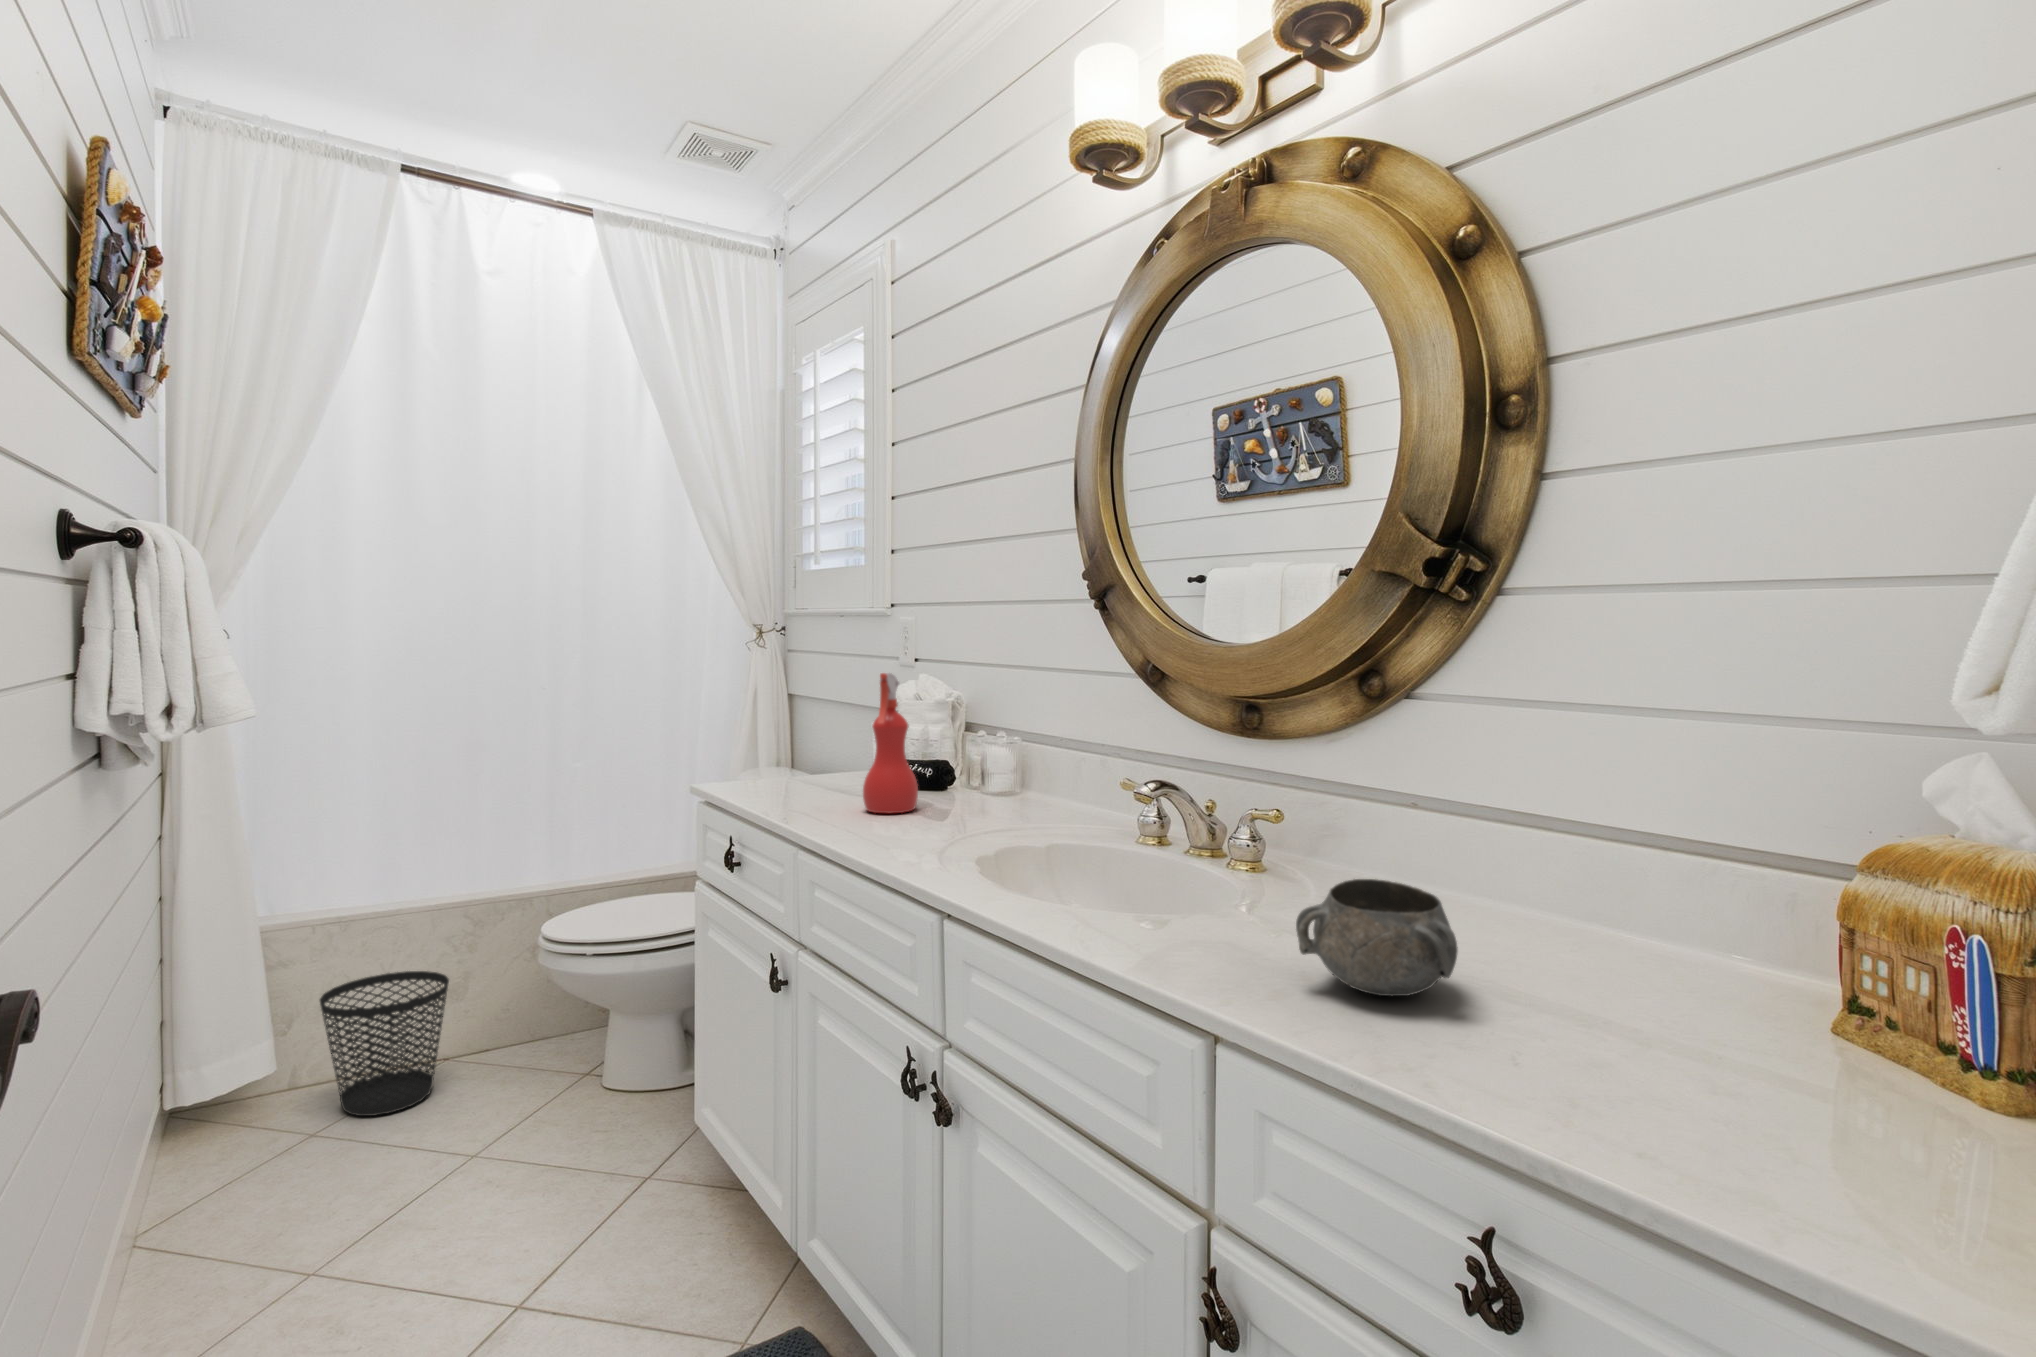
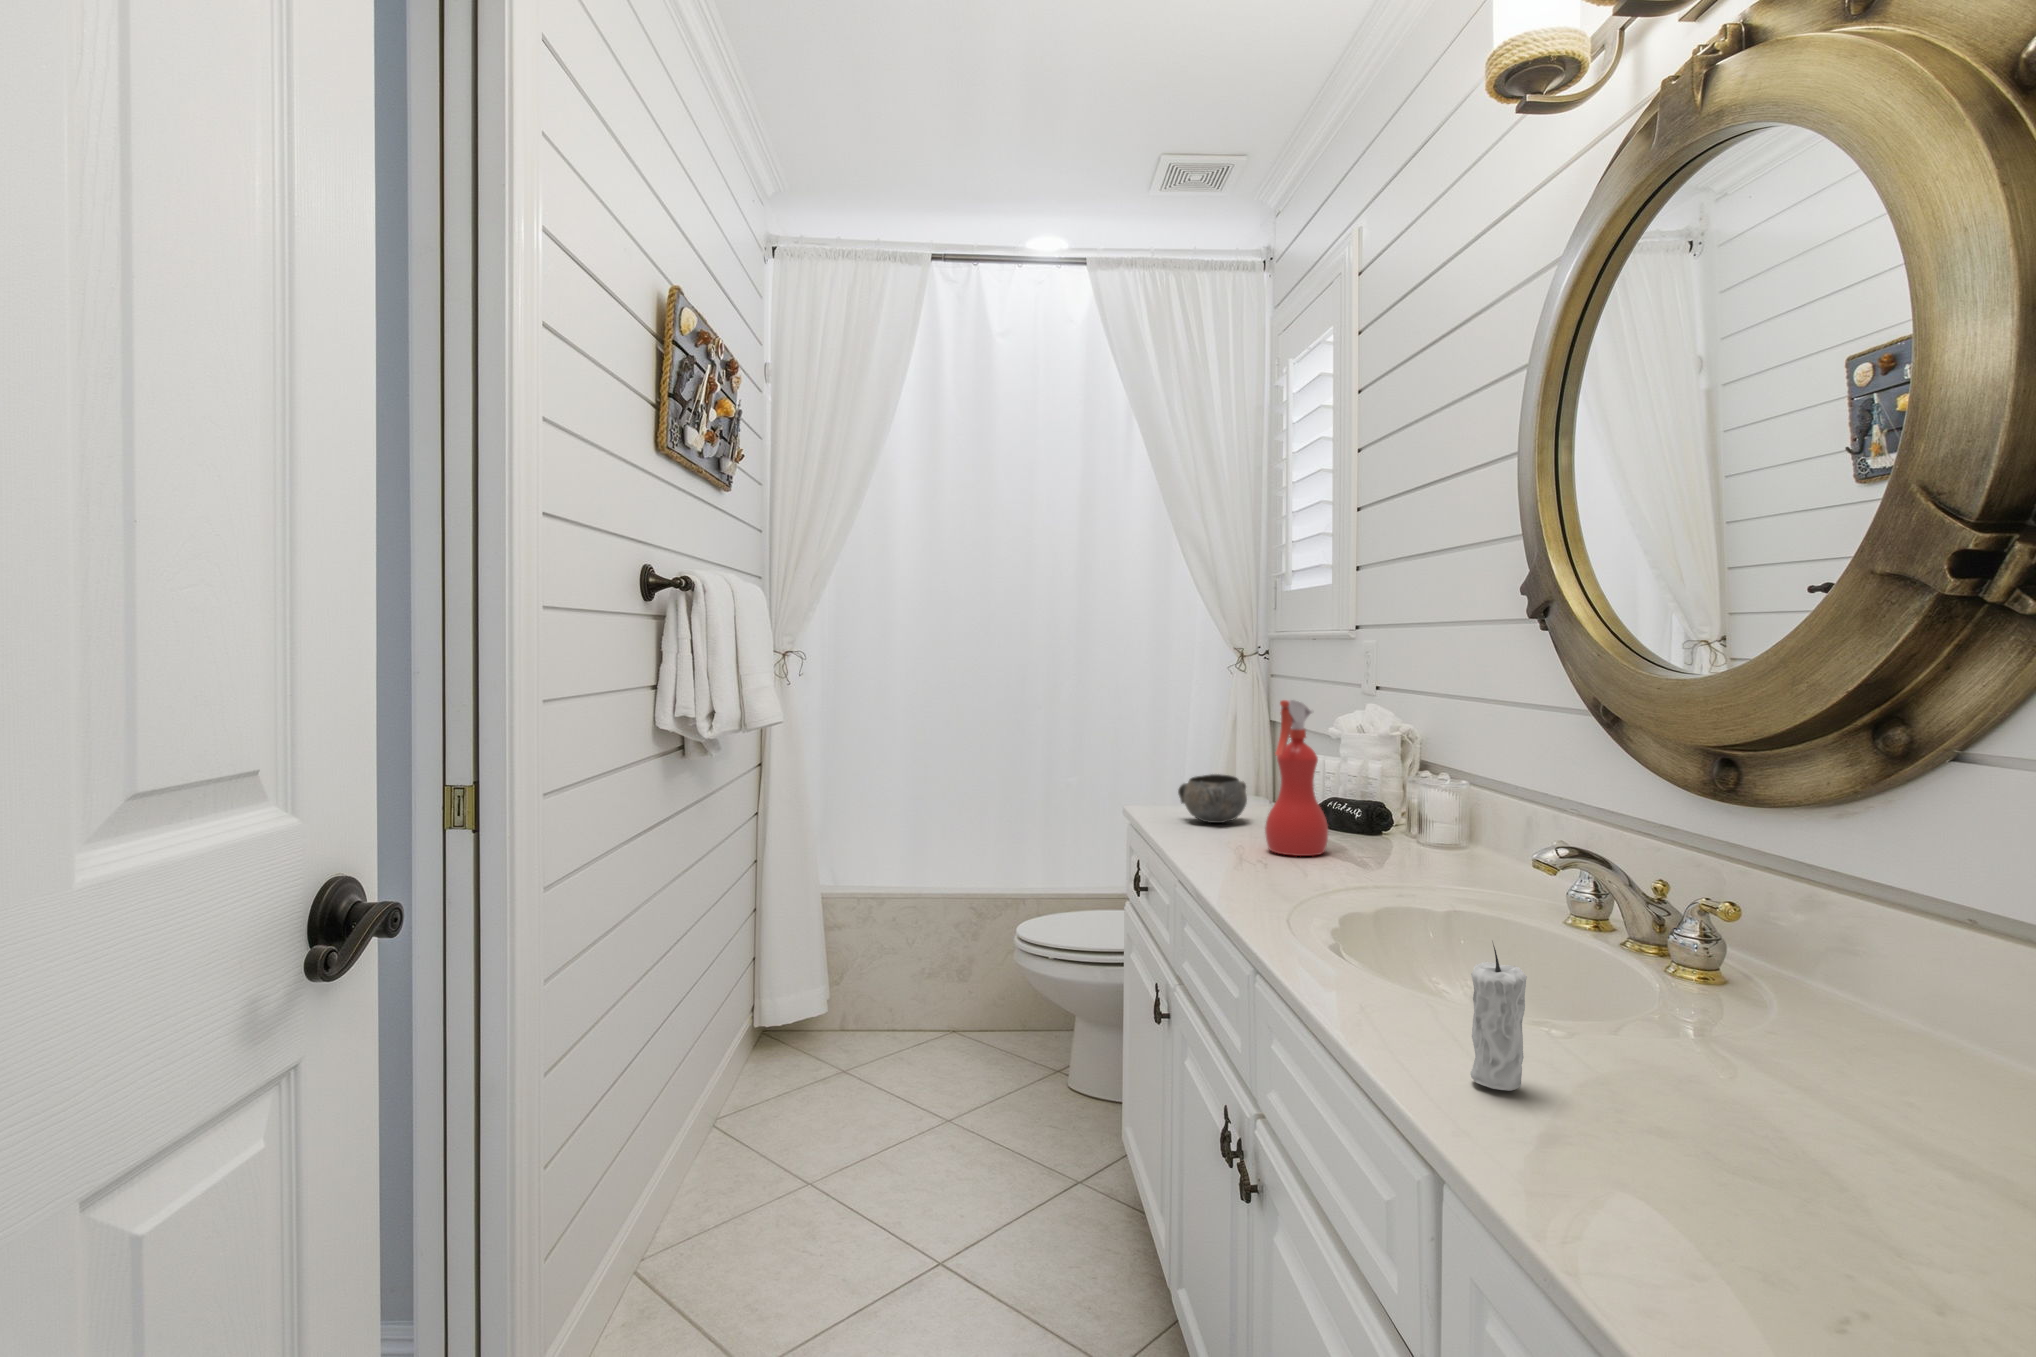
candle: none [1187,849,1227,962] -> present [1470,944,1527,1091]
decorative bowl: present [1296,879,1458,996] -> present [1178,774,1247,823]
wastebasket: present [320,971,449,1116] -> none [854,949,948,1070]

